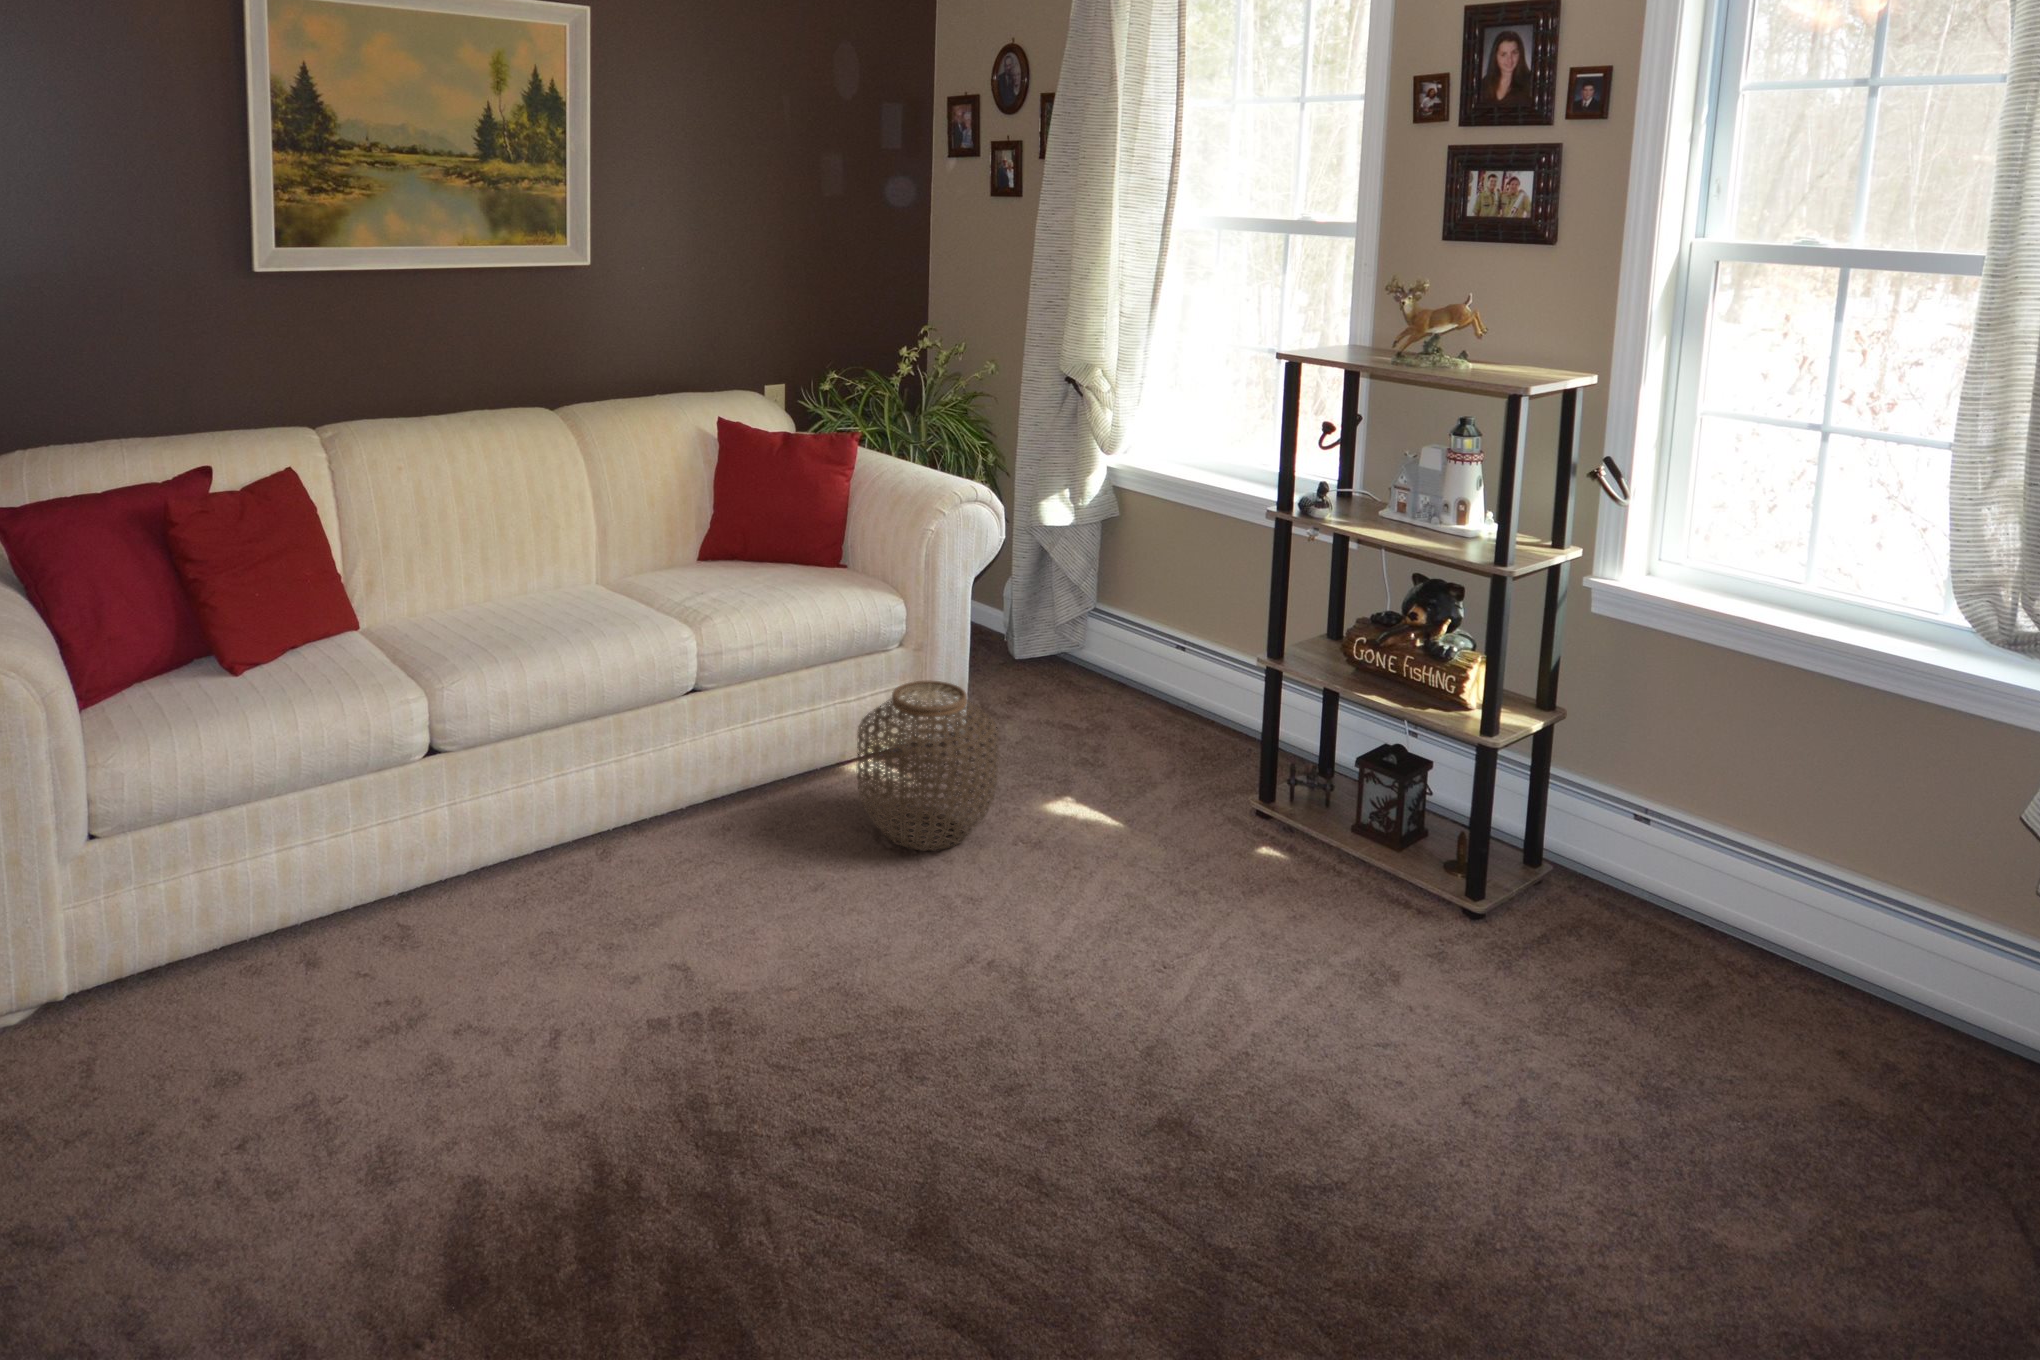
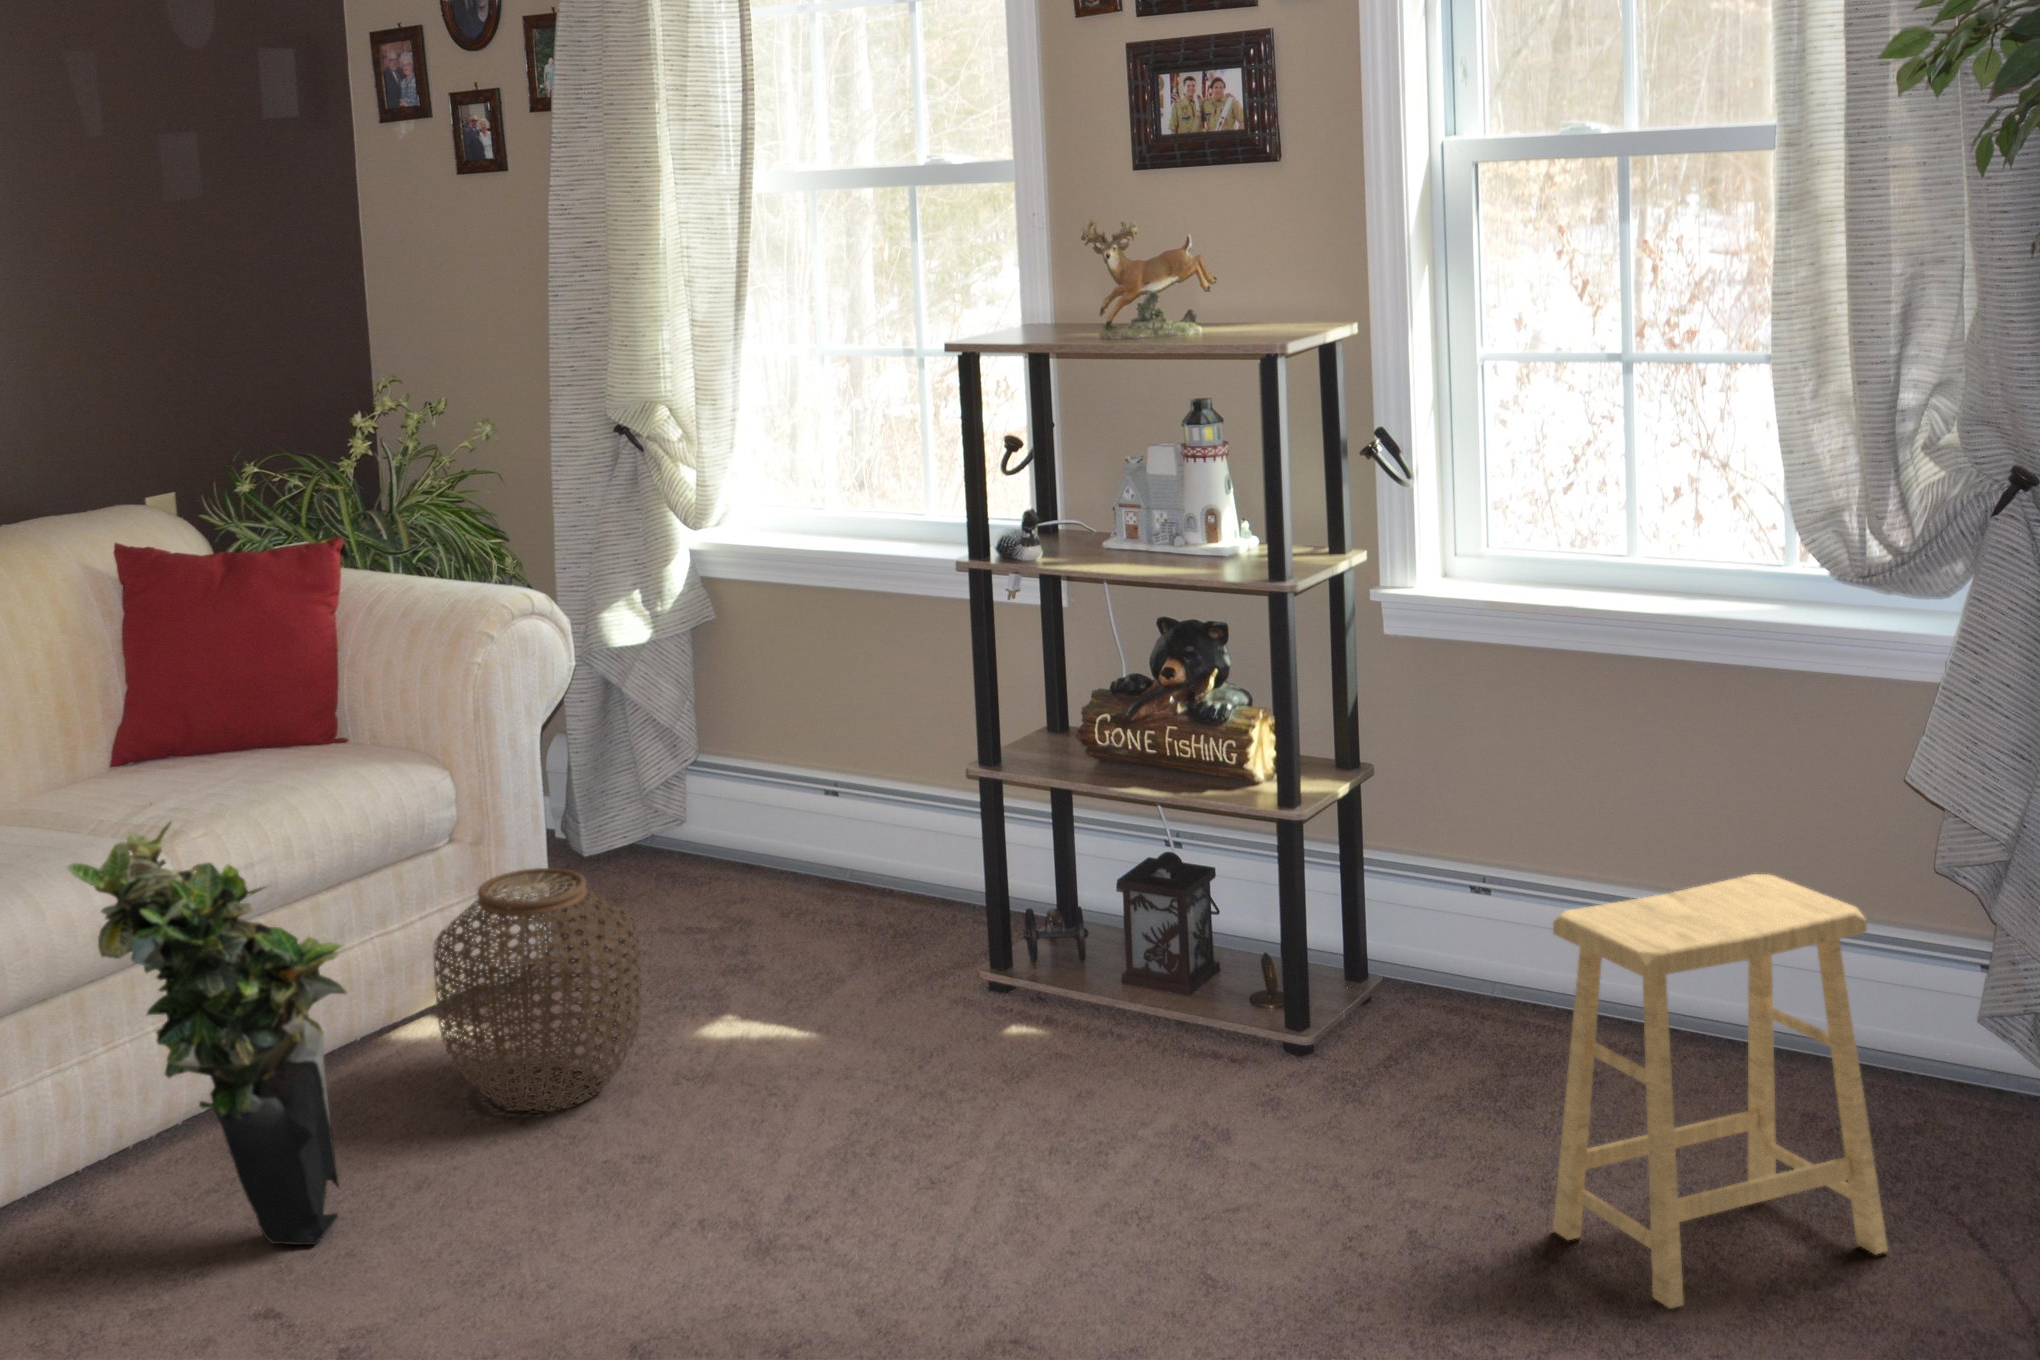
potted plant: none [597,618,776,923] -> present [67,822,346,1245]
footstool: none [1641,884,1960,1237] -> present [1553,874,1888,1309]

